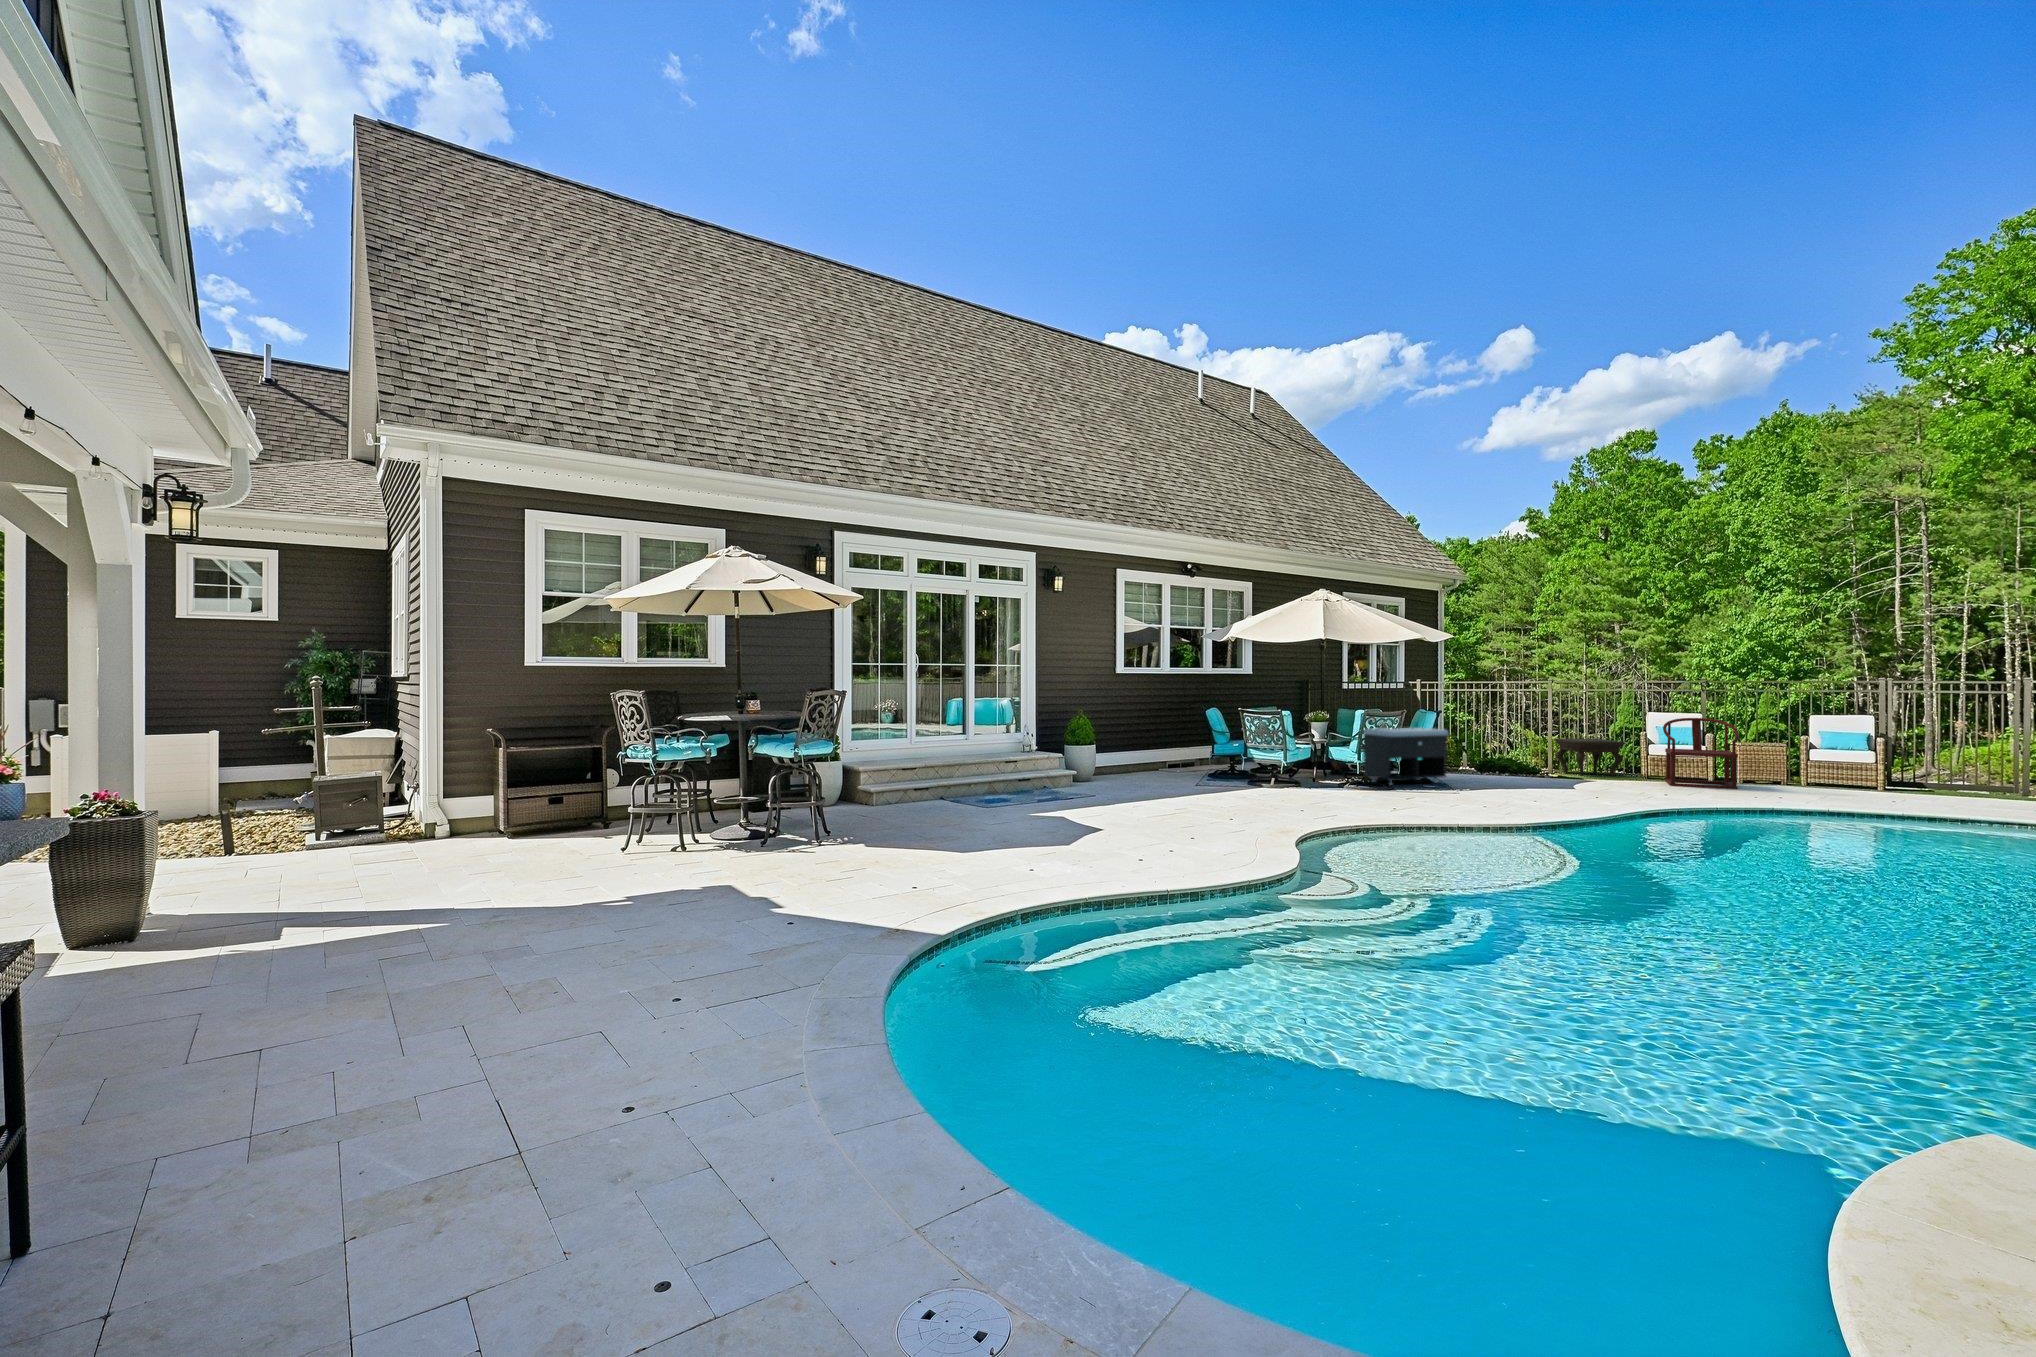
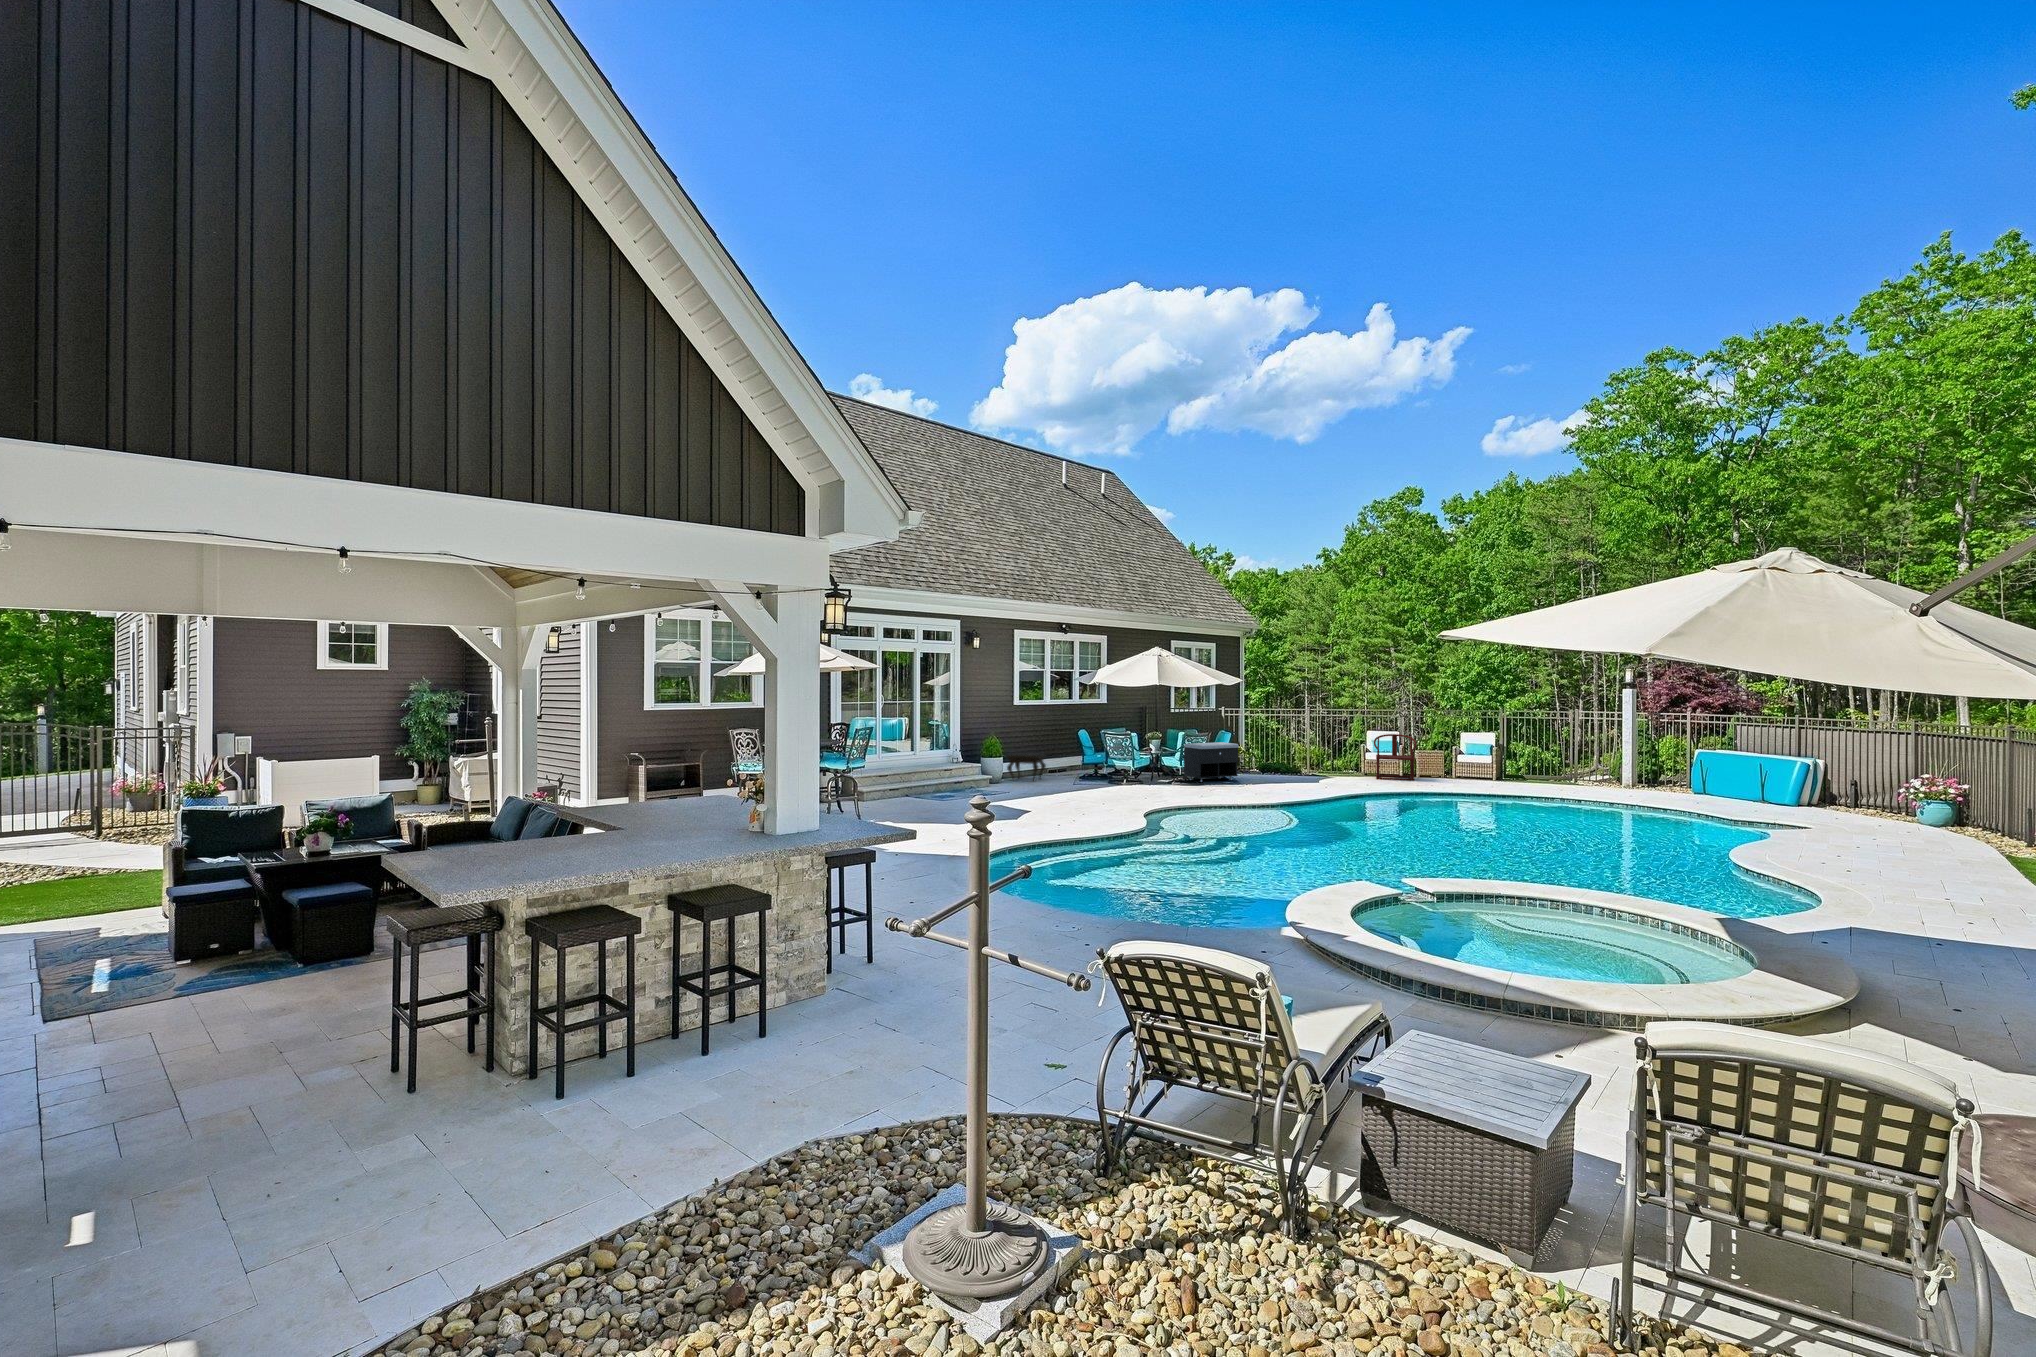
side table: present [1554,739,1625,776] -> present [1007,753,1046,780]

